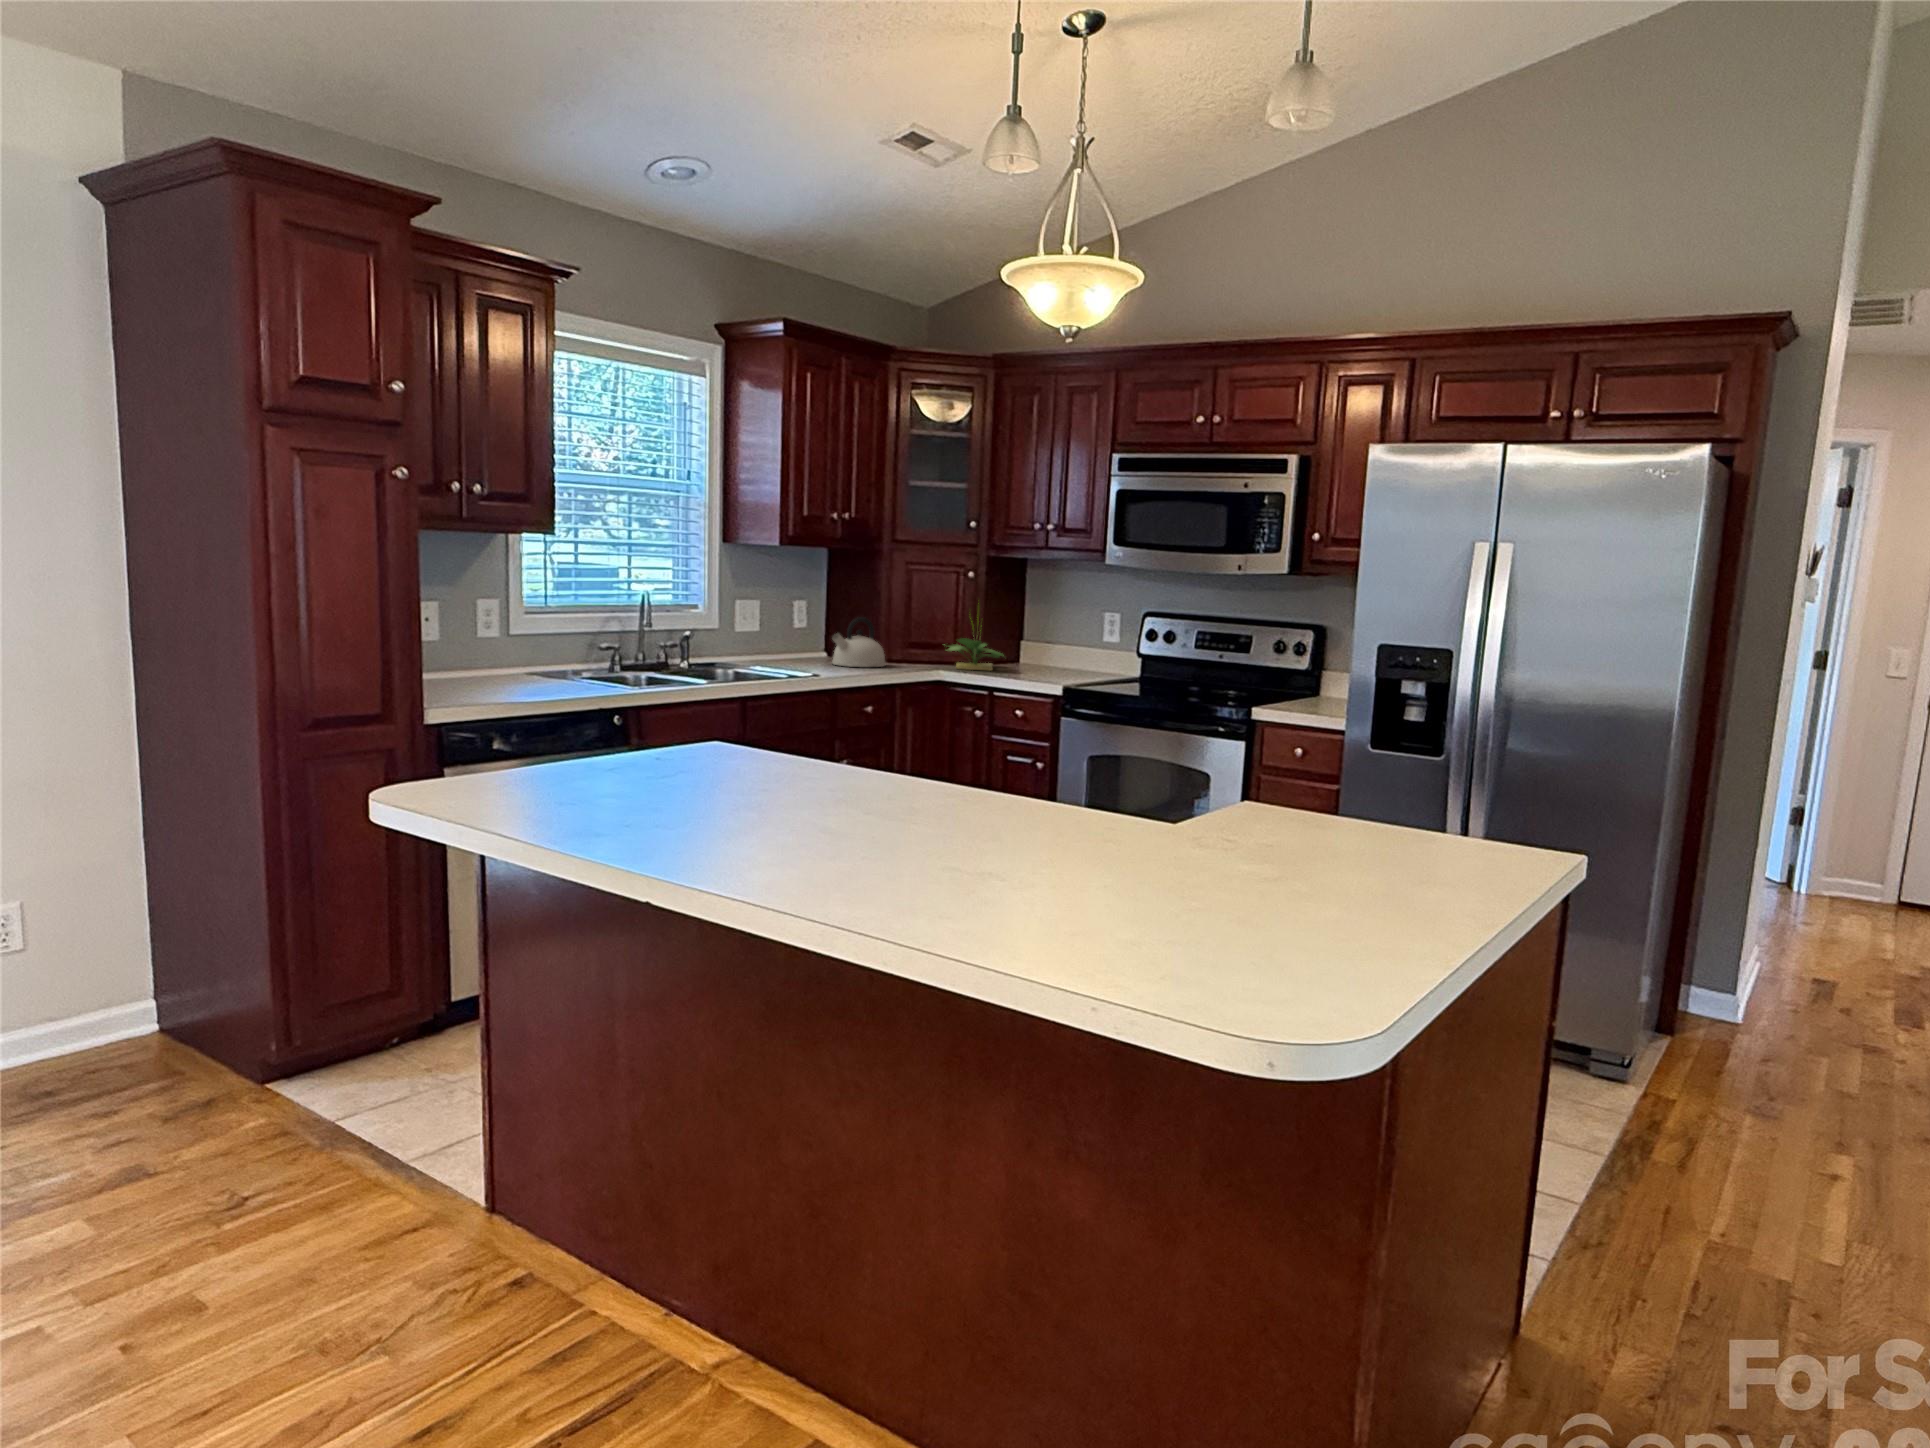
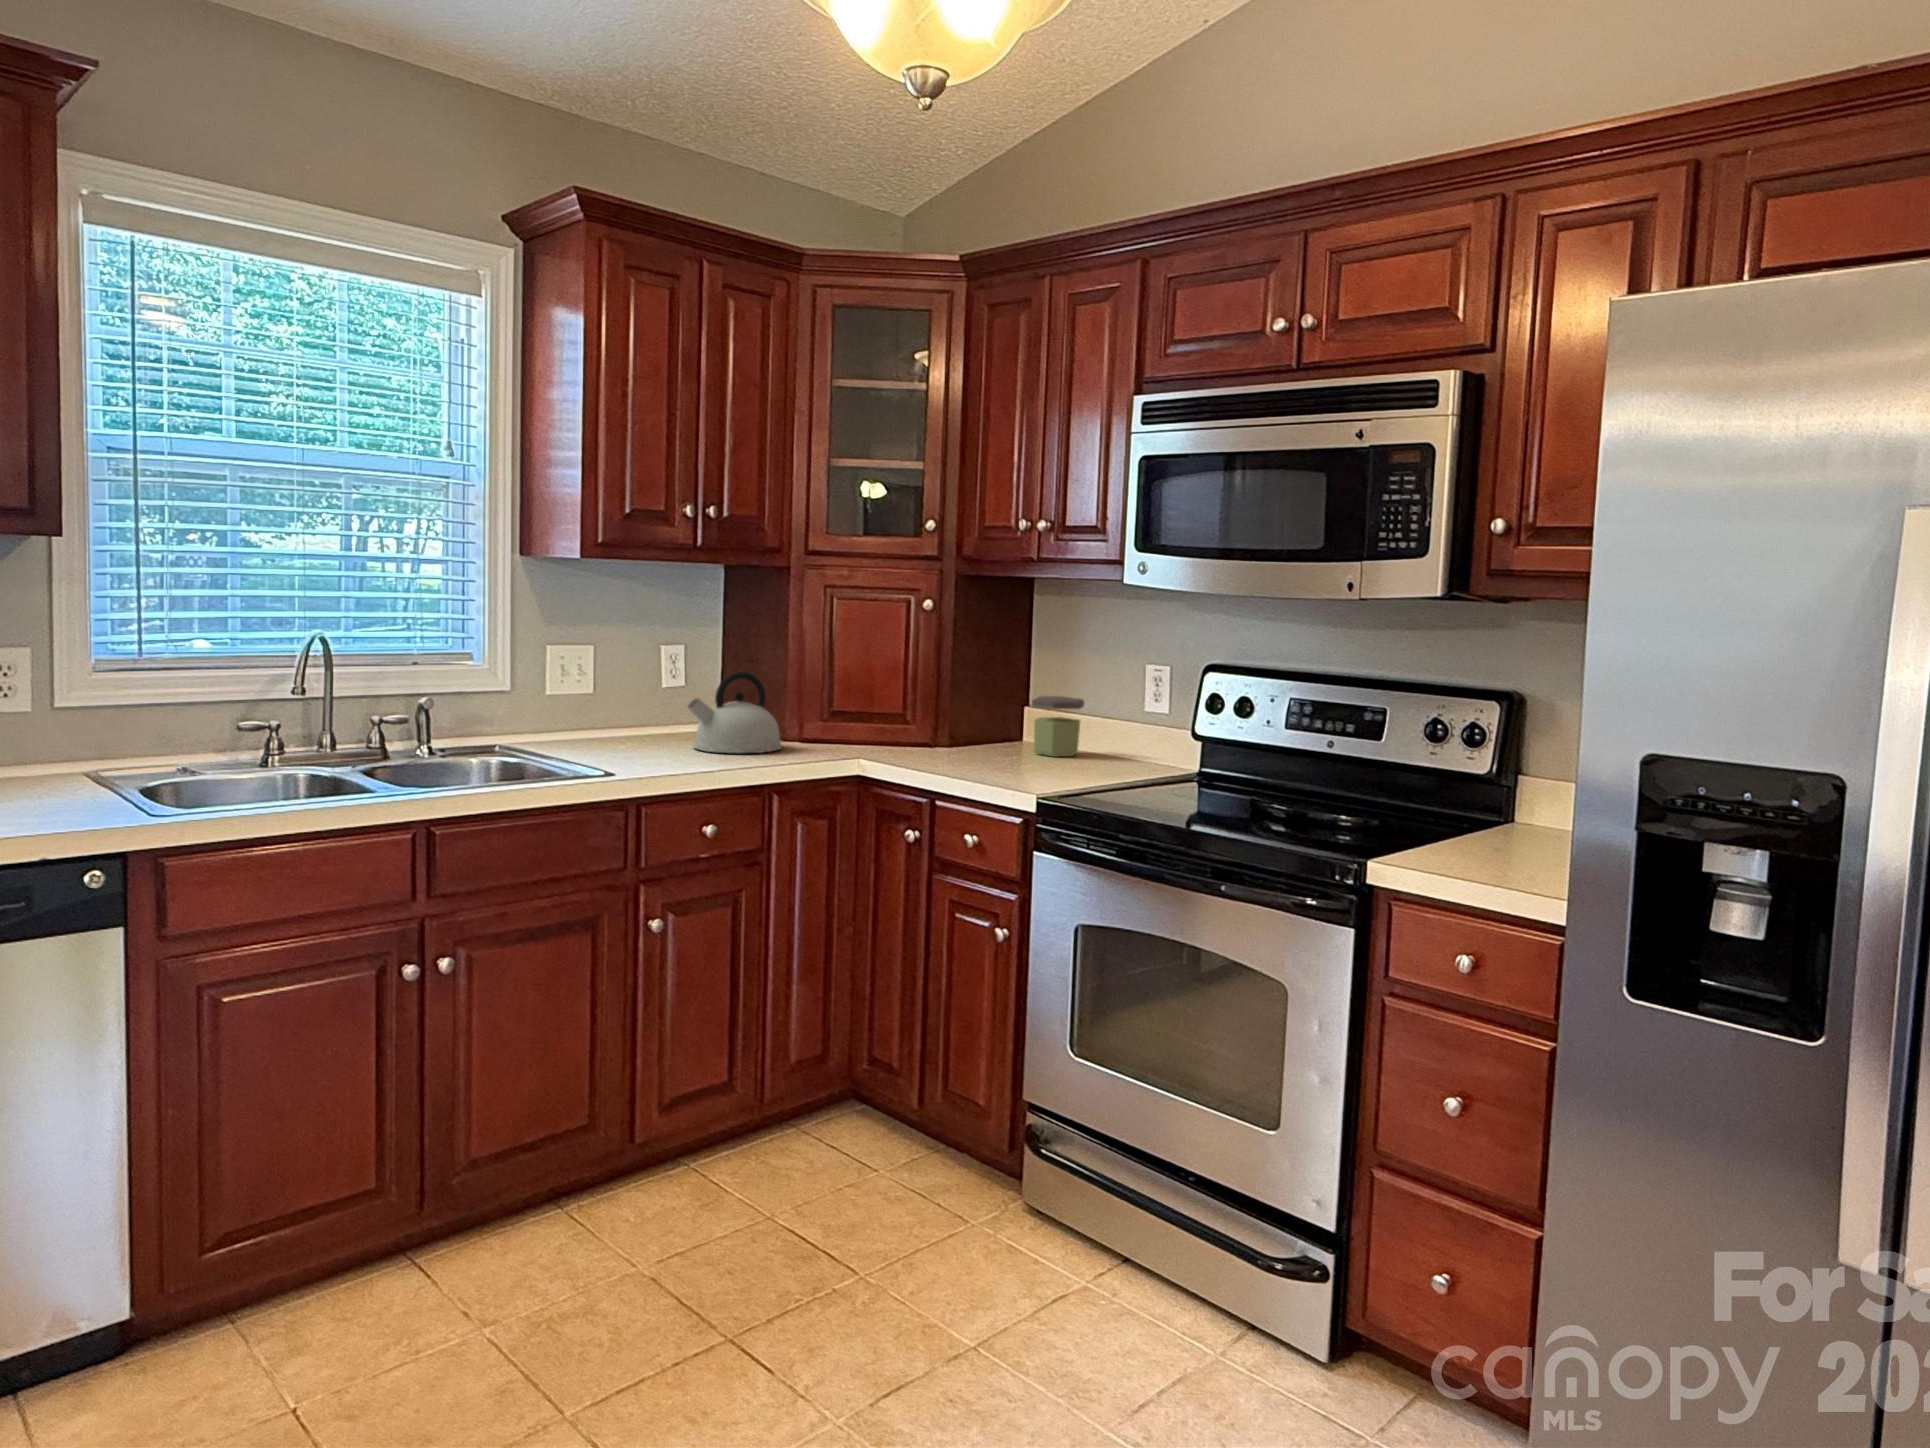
potted plant: present [947,603,1004,670] -> none [869,640,977,760]
jar: none [1036,633,1066,670] -> present [1032,696,1084,757]

